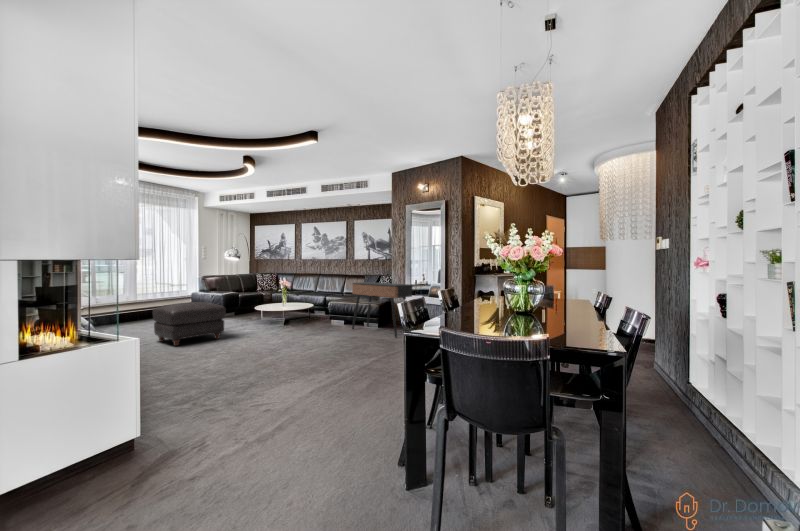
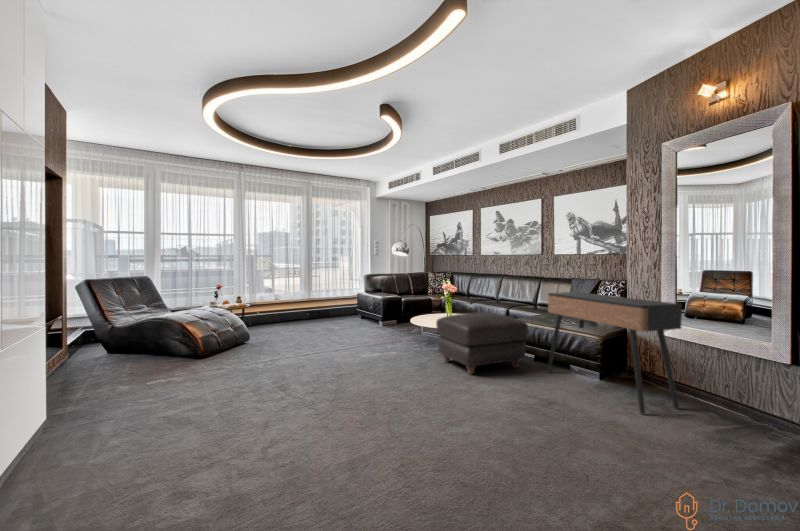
ottoman: present [153,302,226,346] -> present [436,312,528,374]

